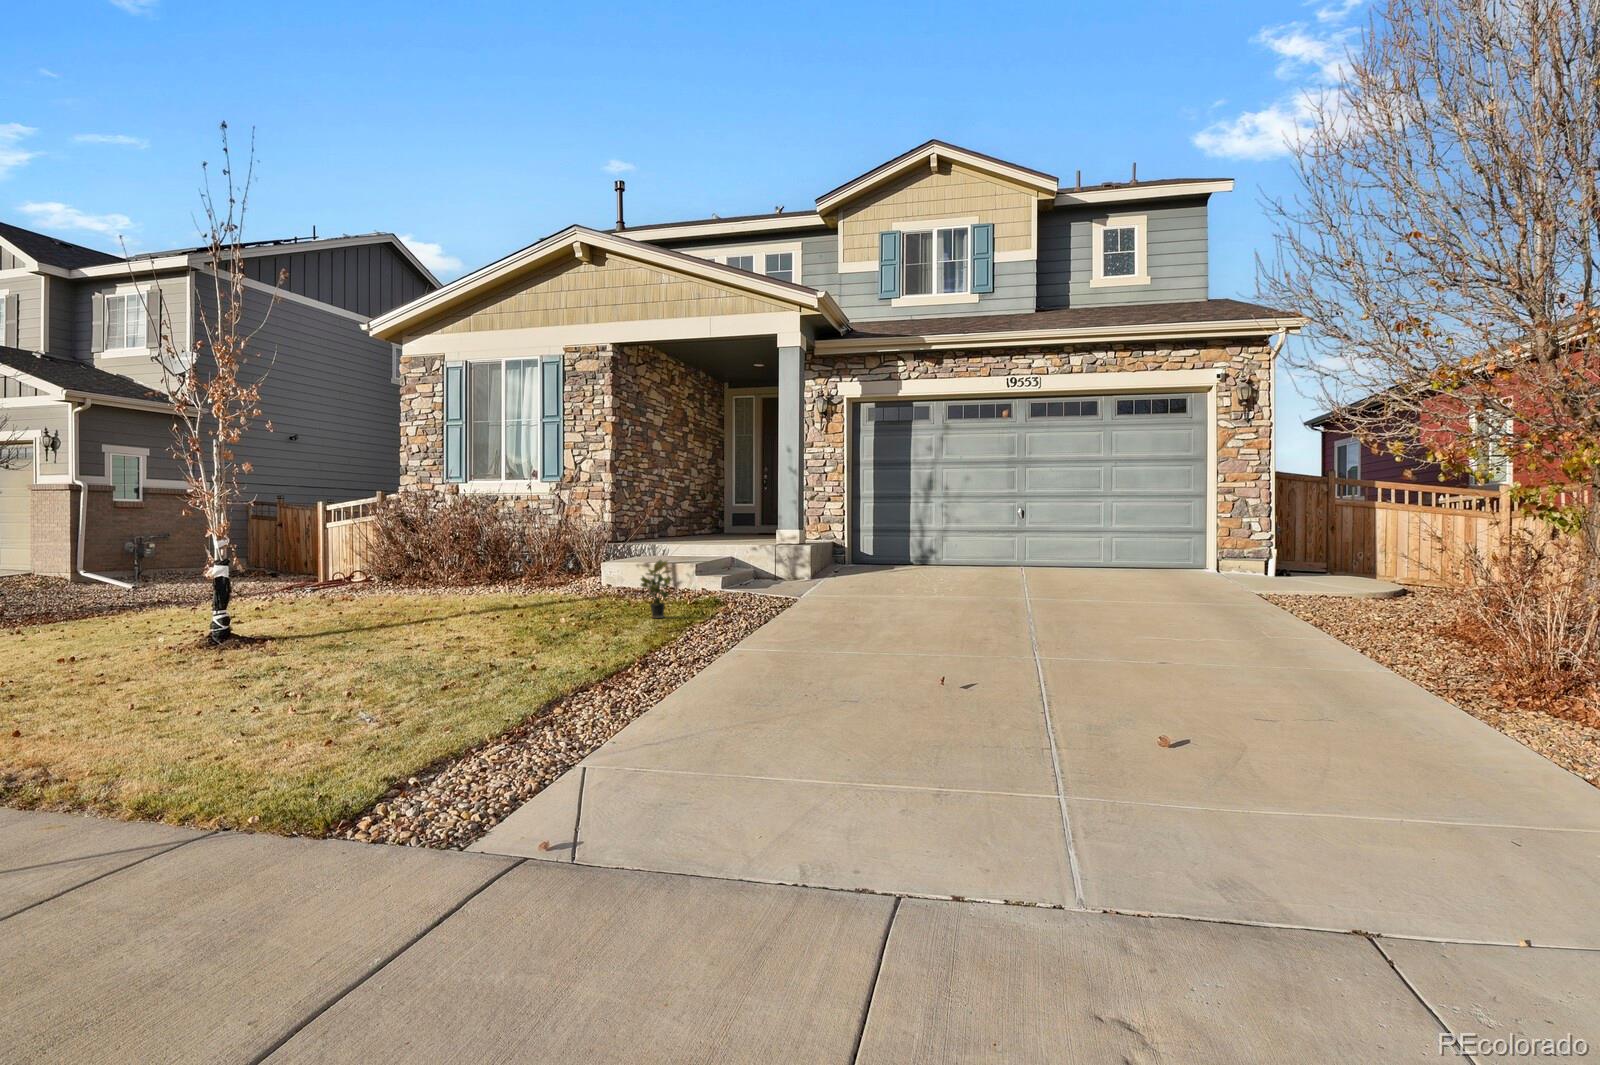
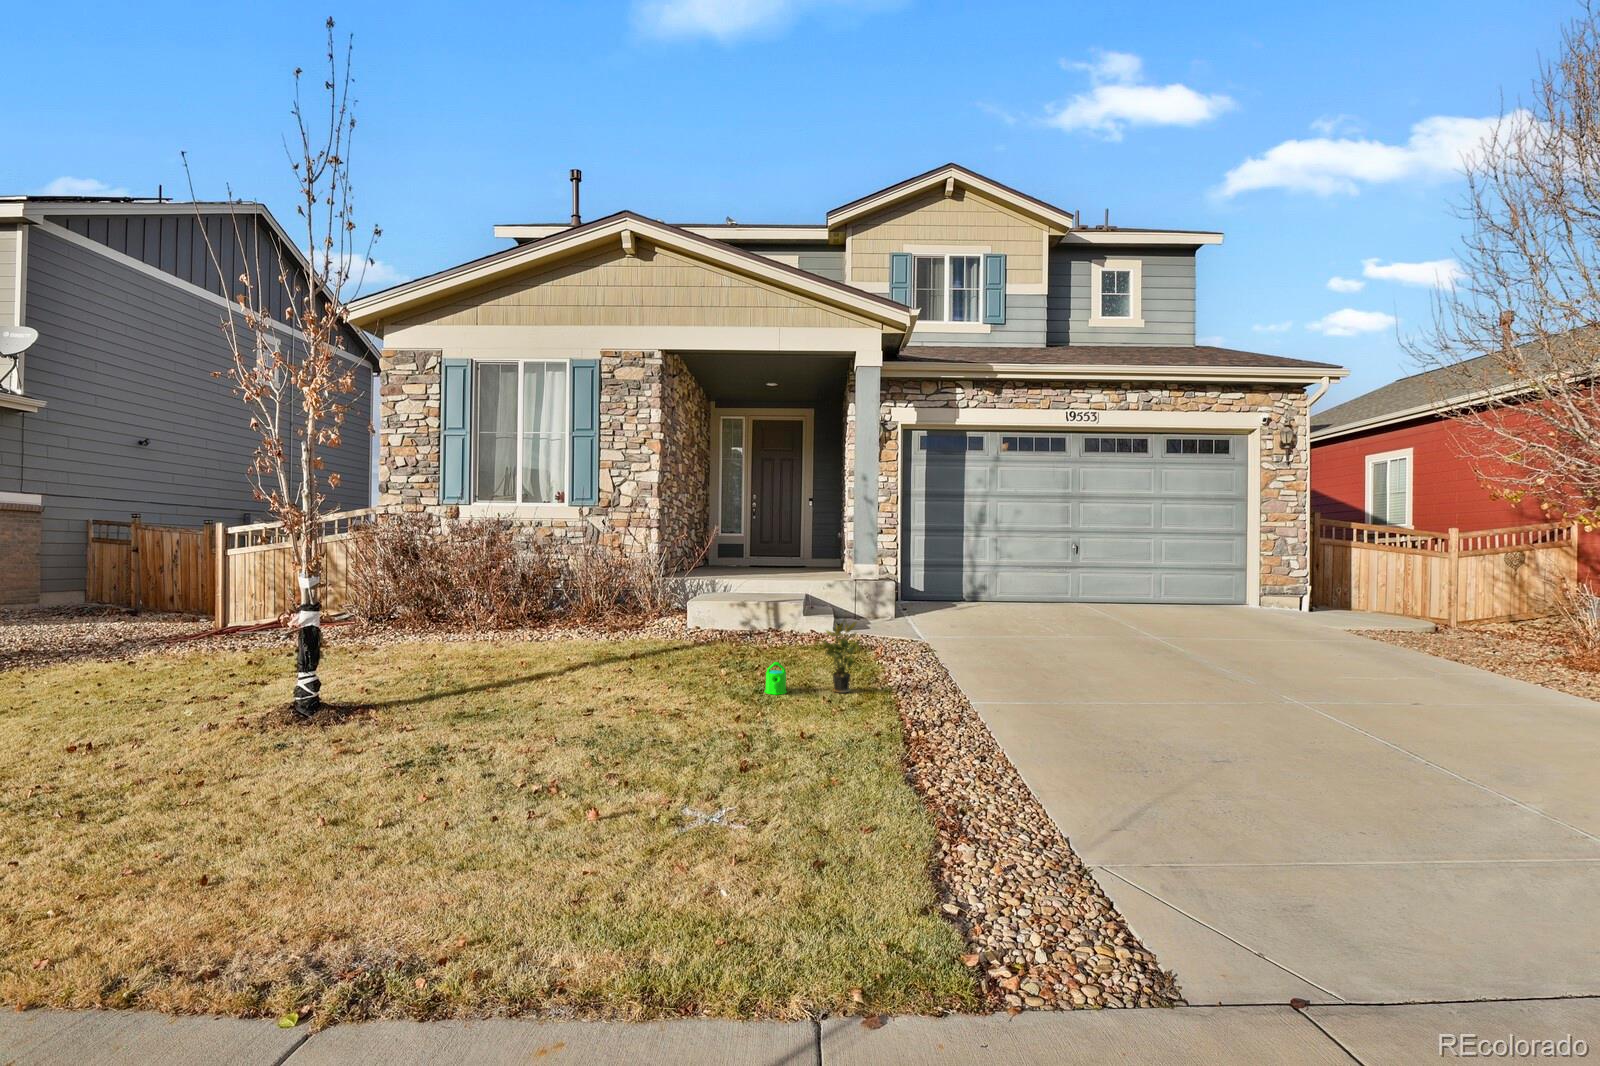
watering can: none [595,593,615,618] -> present [764,662,787,695]

